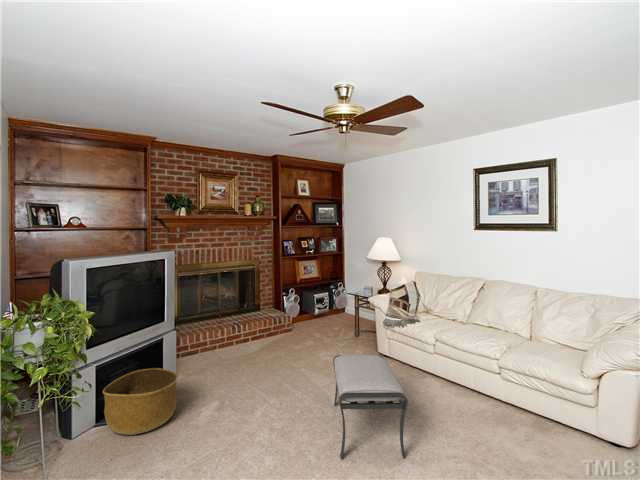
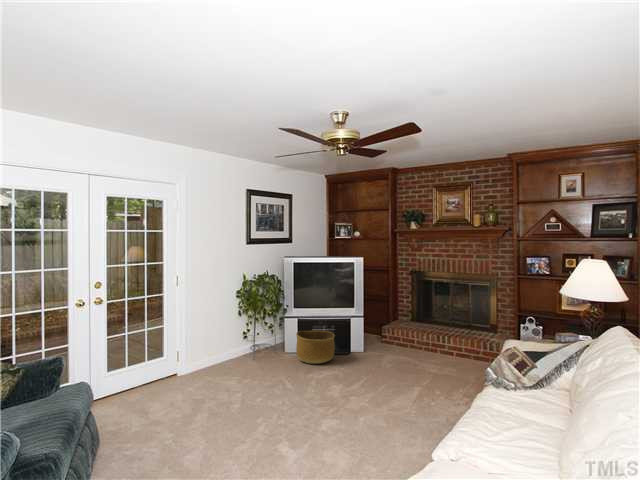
ottoman: present [333,355,408,459] -> none [320,361,418,444]

